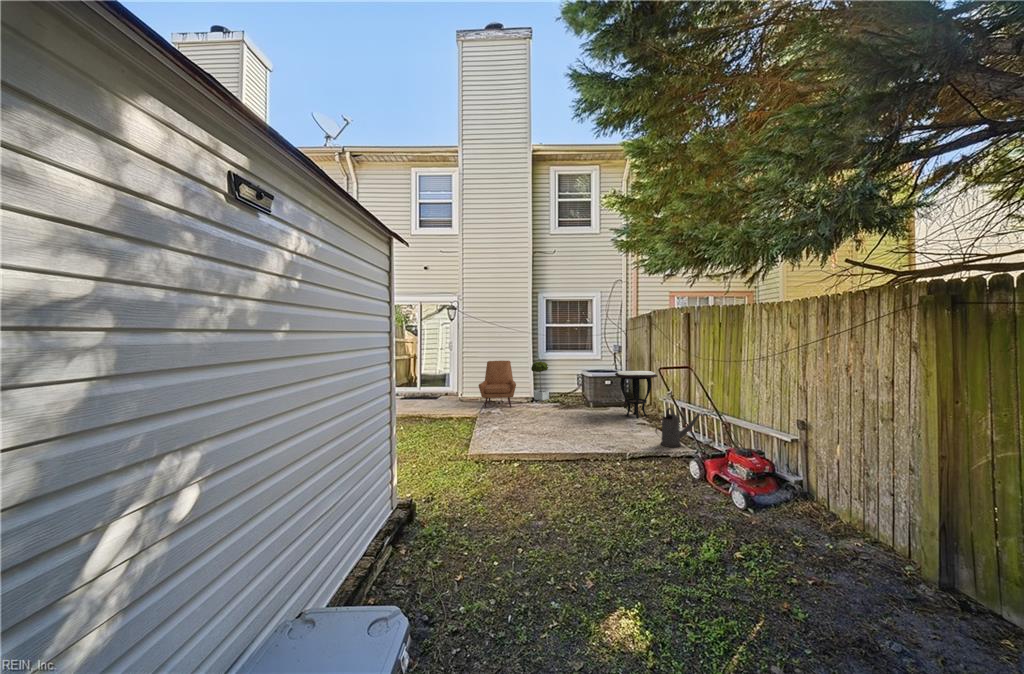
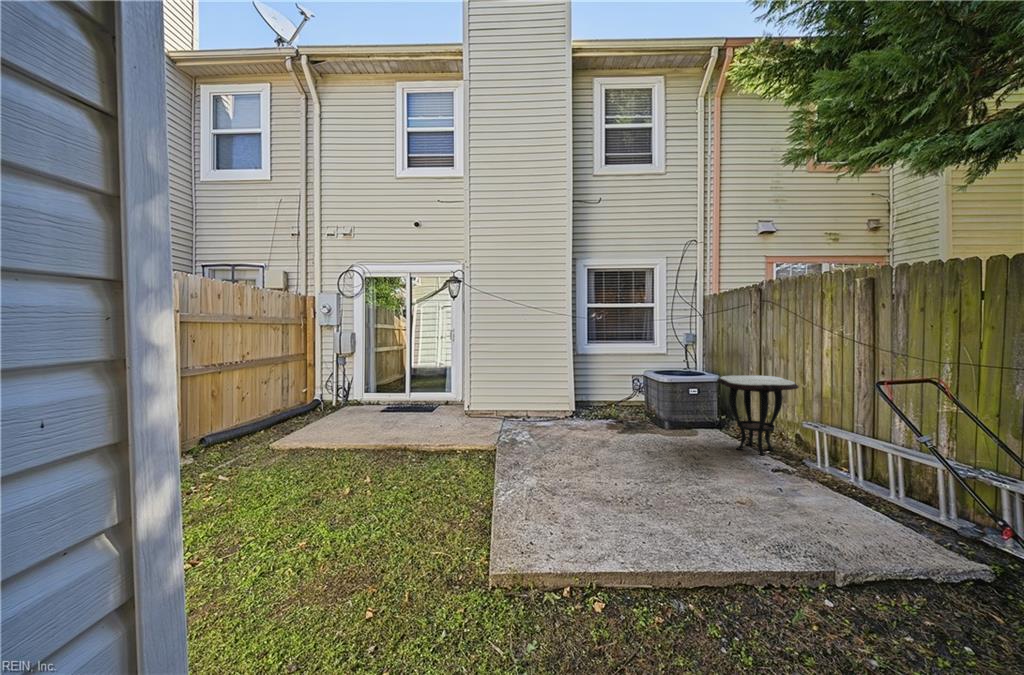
chair: present [479,361,516,408] -> none [495,357,552,429]
potted tree: present [531,361,549,400] -> none [570,358,596,415]
watering can: present [655,408,700,447] -> none [863,461,957,545]

